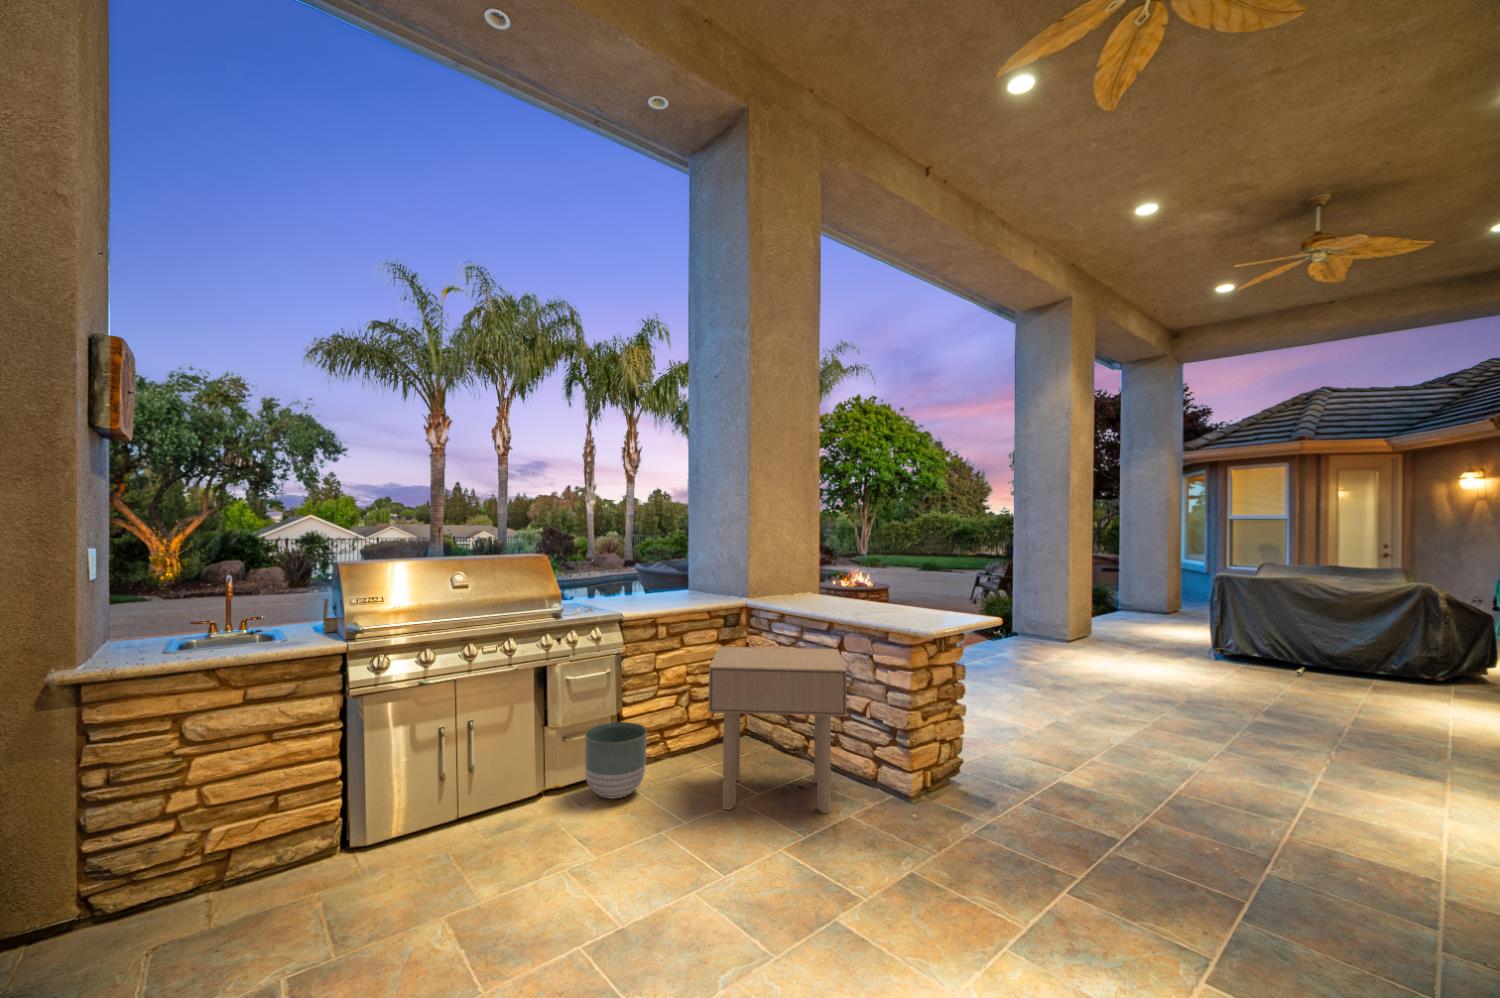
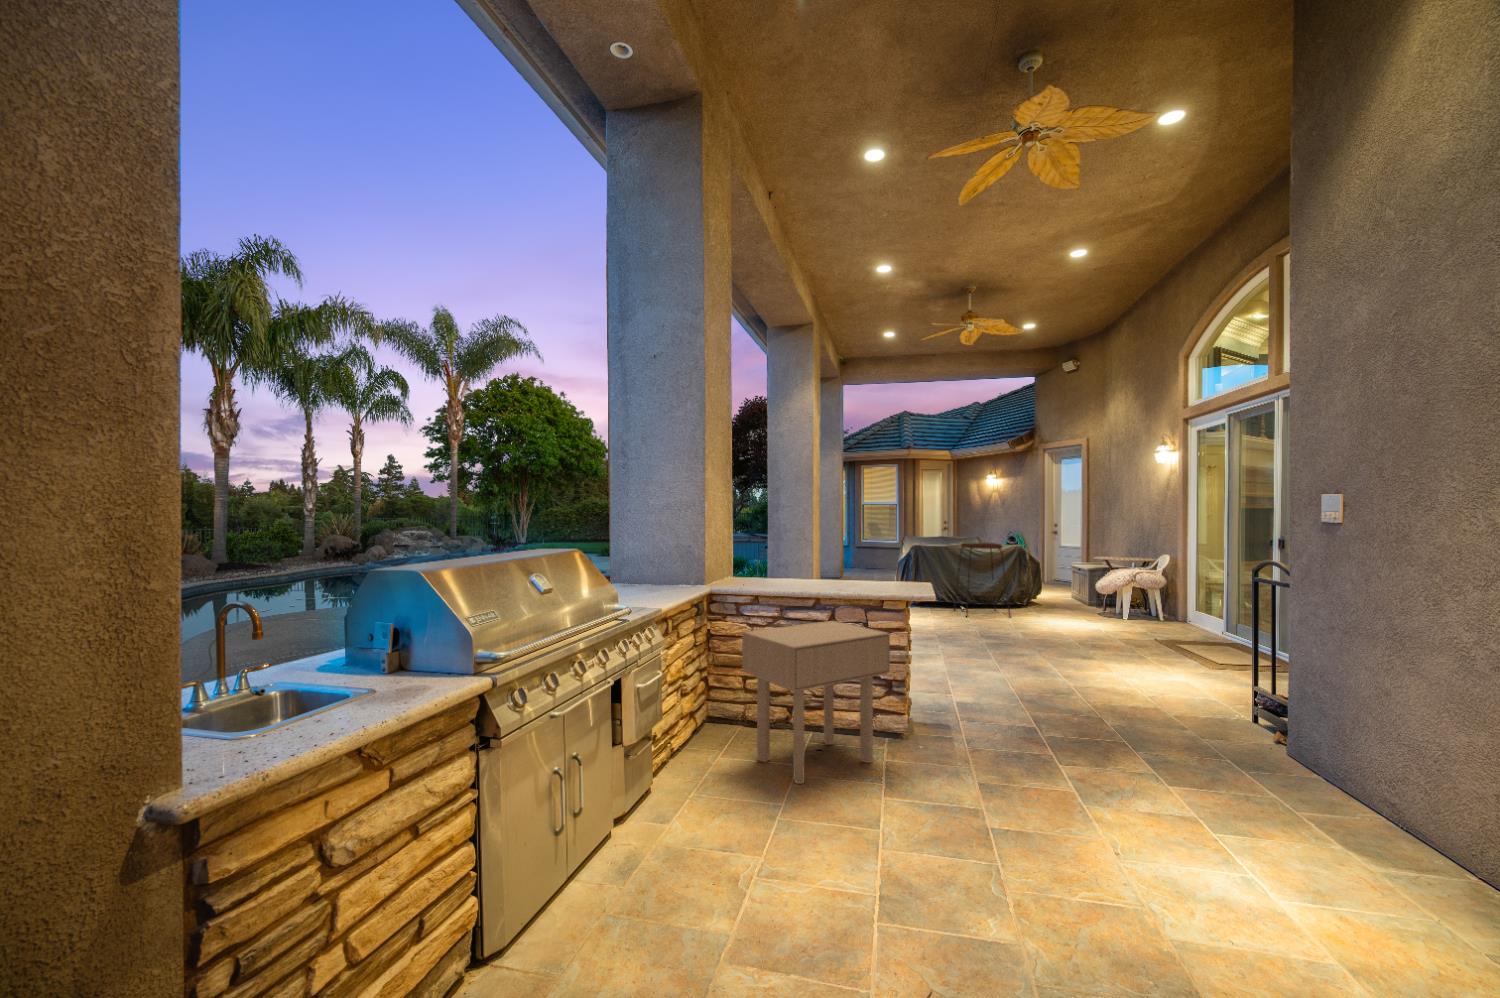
bar stool: none [1287,574,1384,694] -> present [954,542,1010,616]
planter: present [585,722,647,799] -> none [652,725,719,809]

